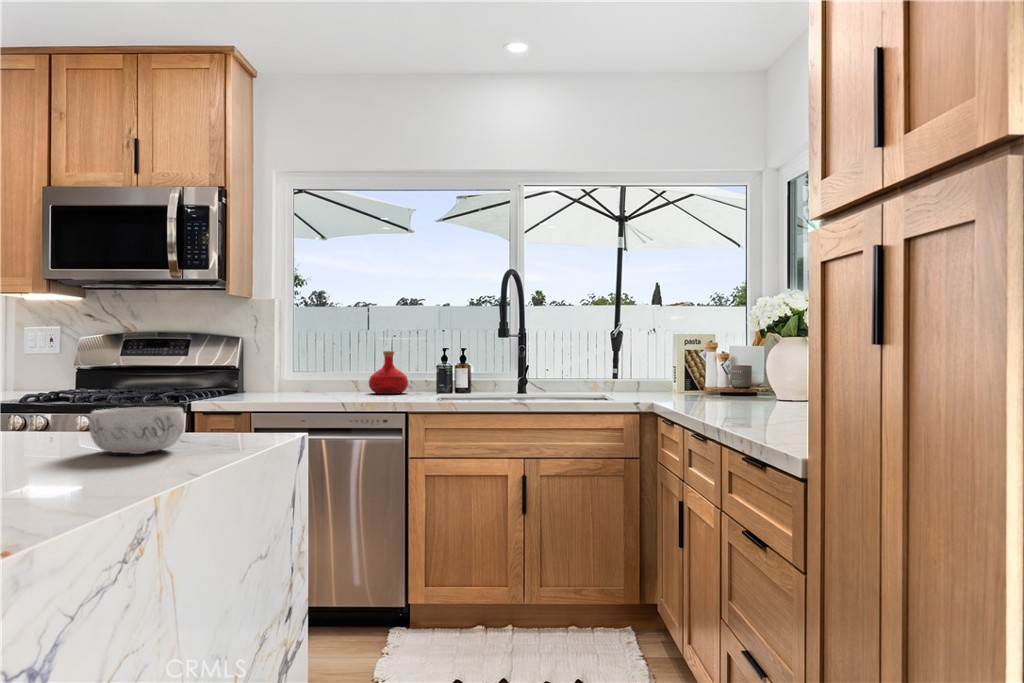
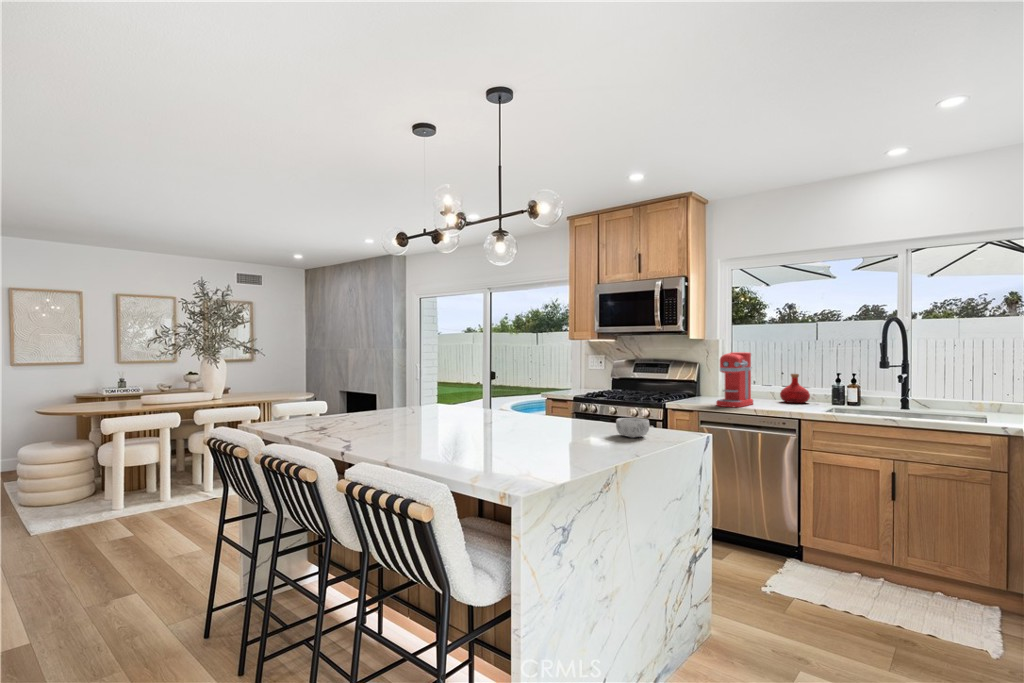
coffee maker: none [279,314,335,403] -> present [716,352,753,407]

